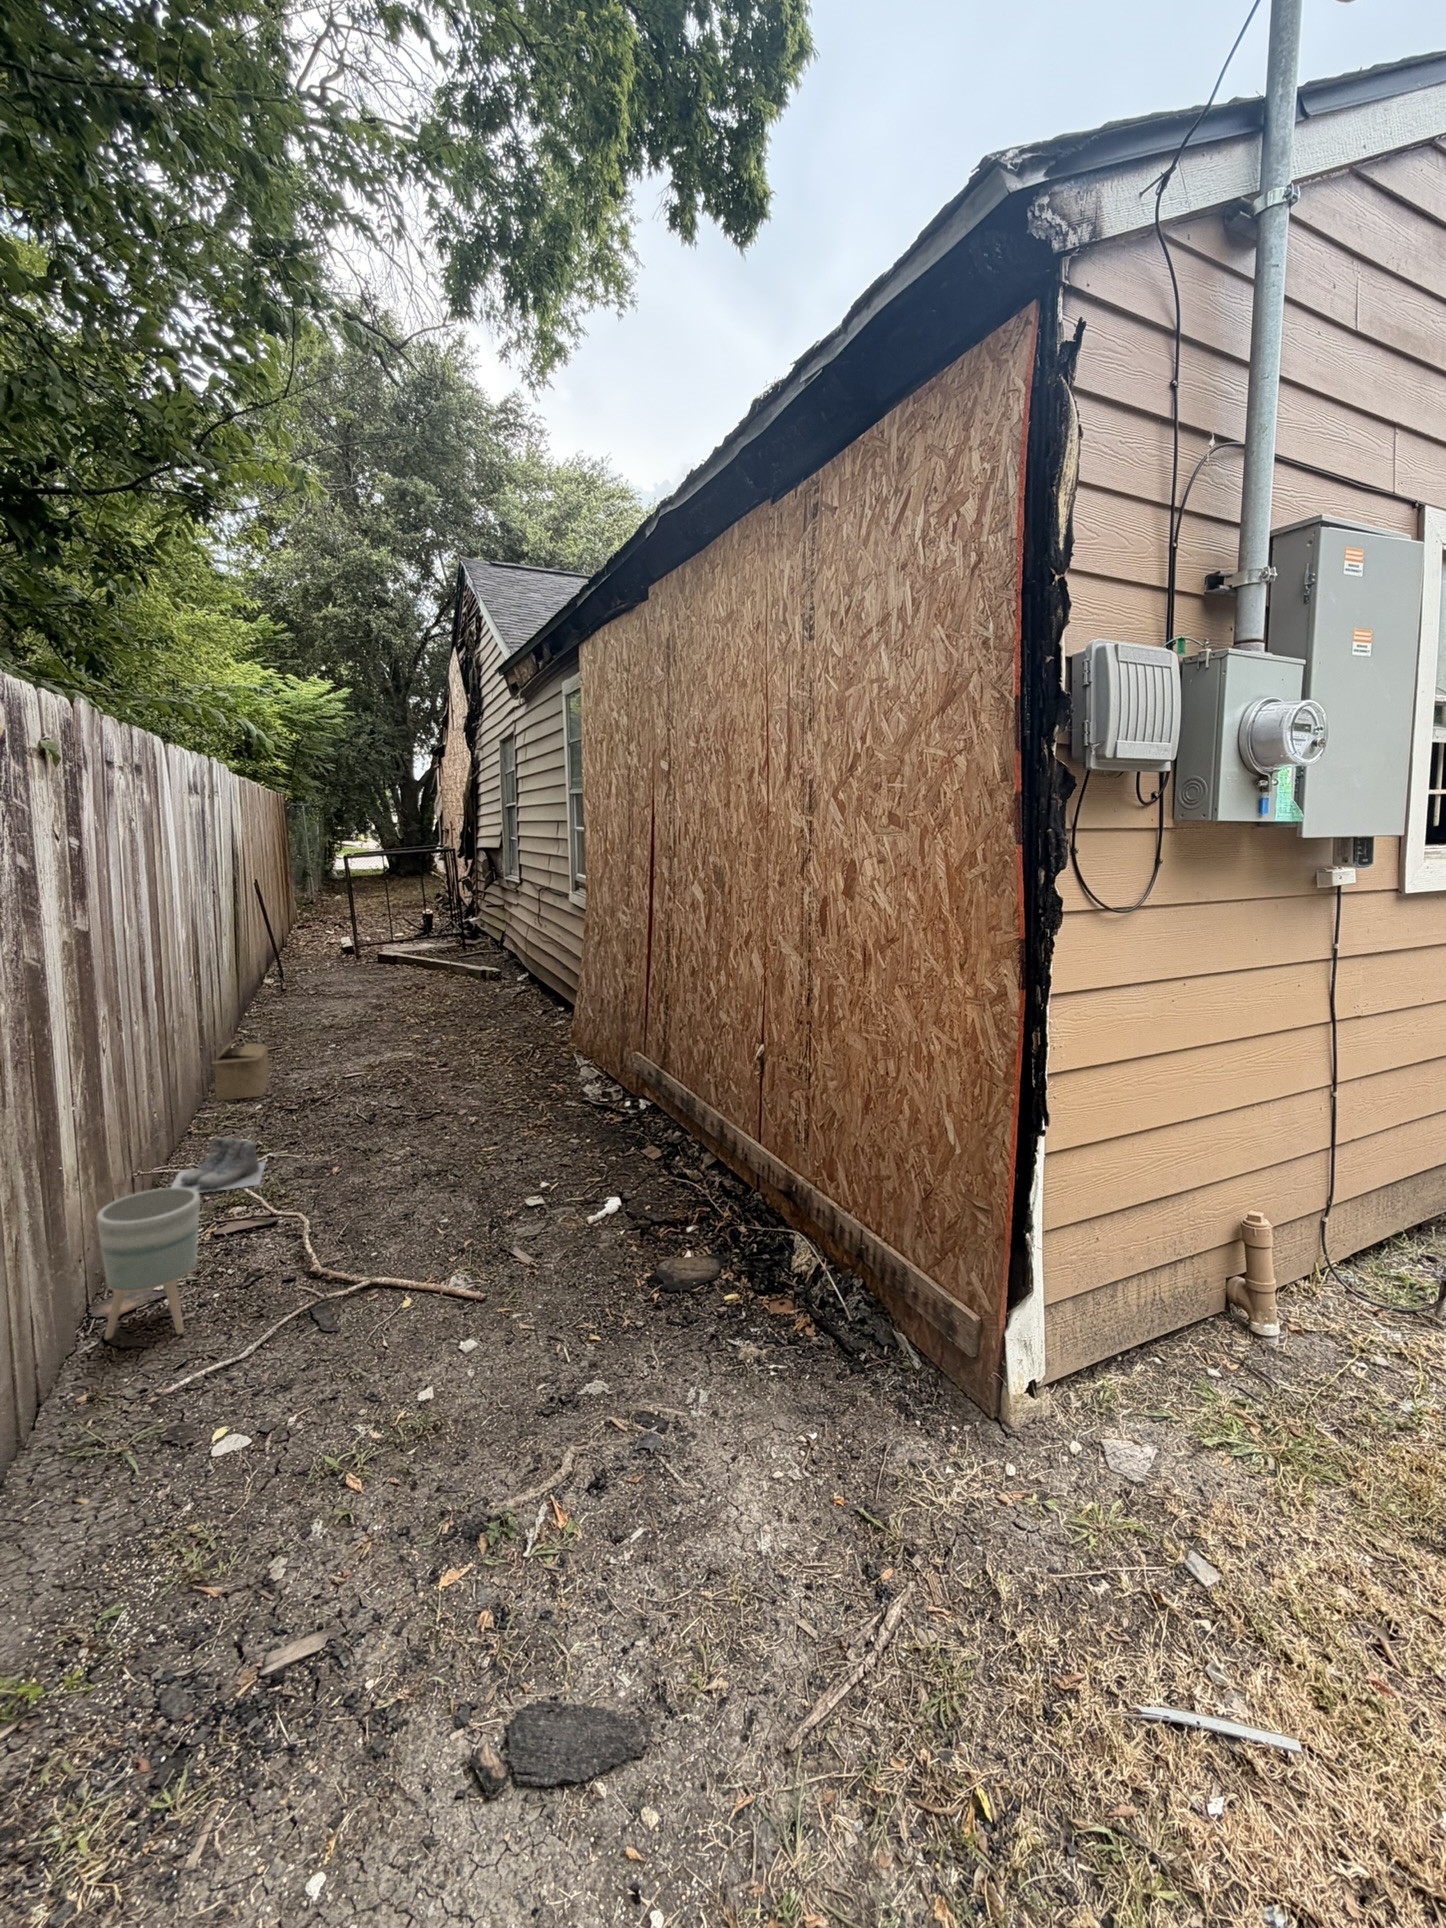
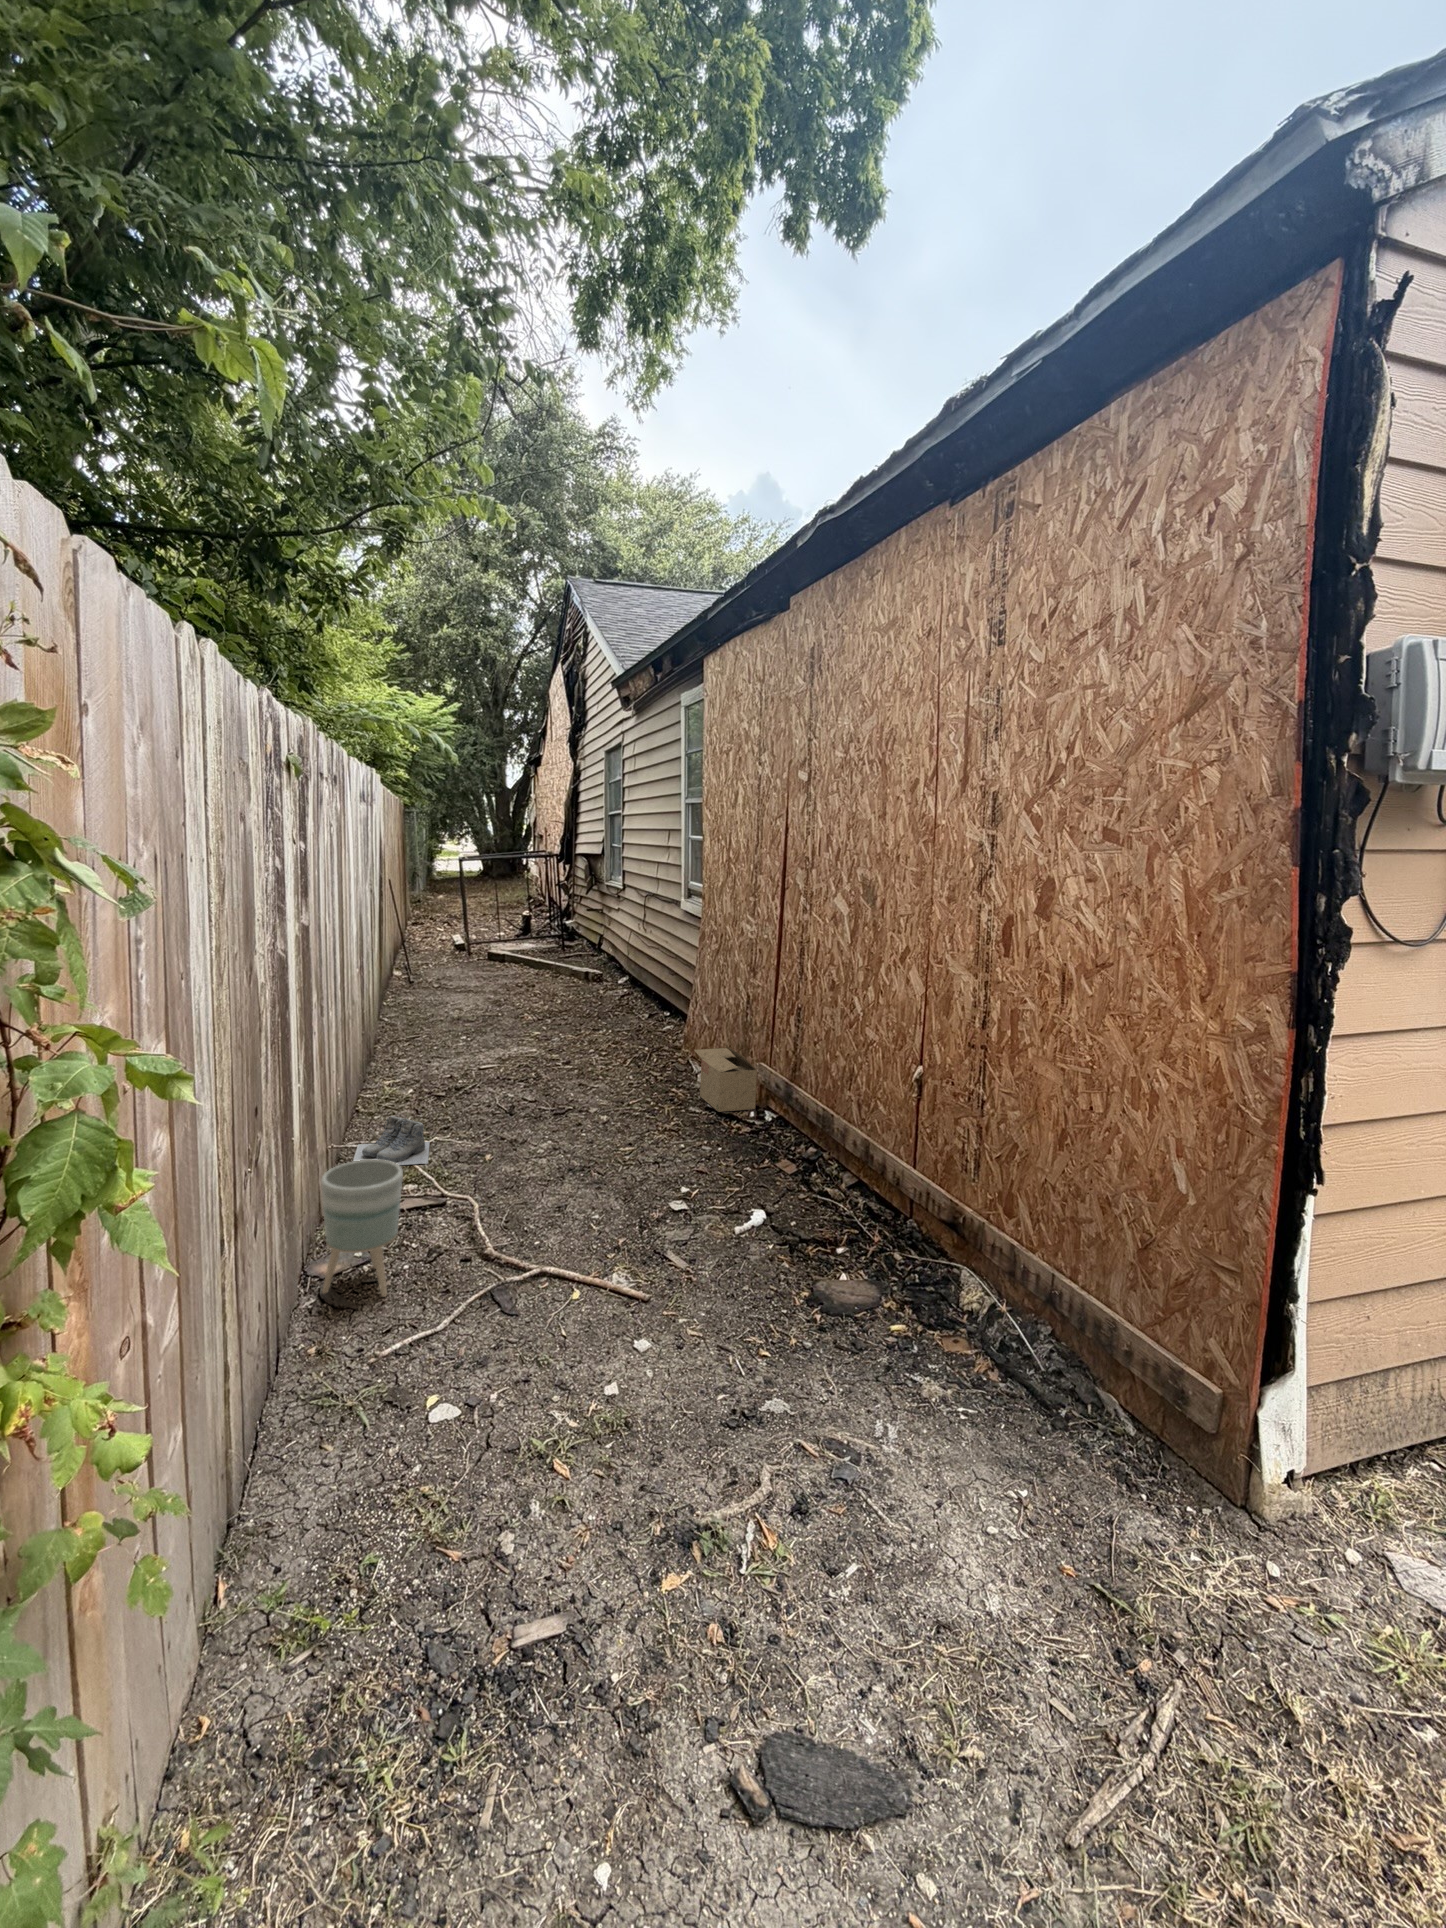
cardboard box: present [214,1040,269,1101] -> present [694,1045,757,1112]

